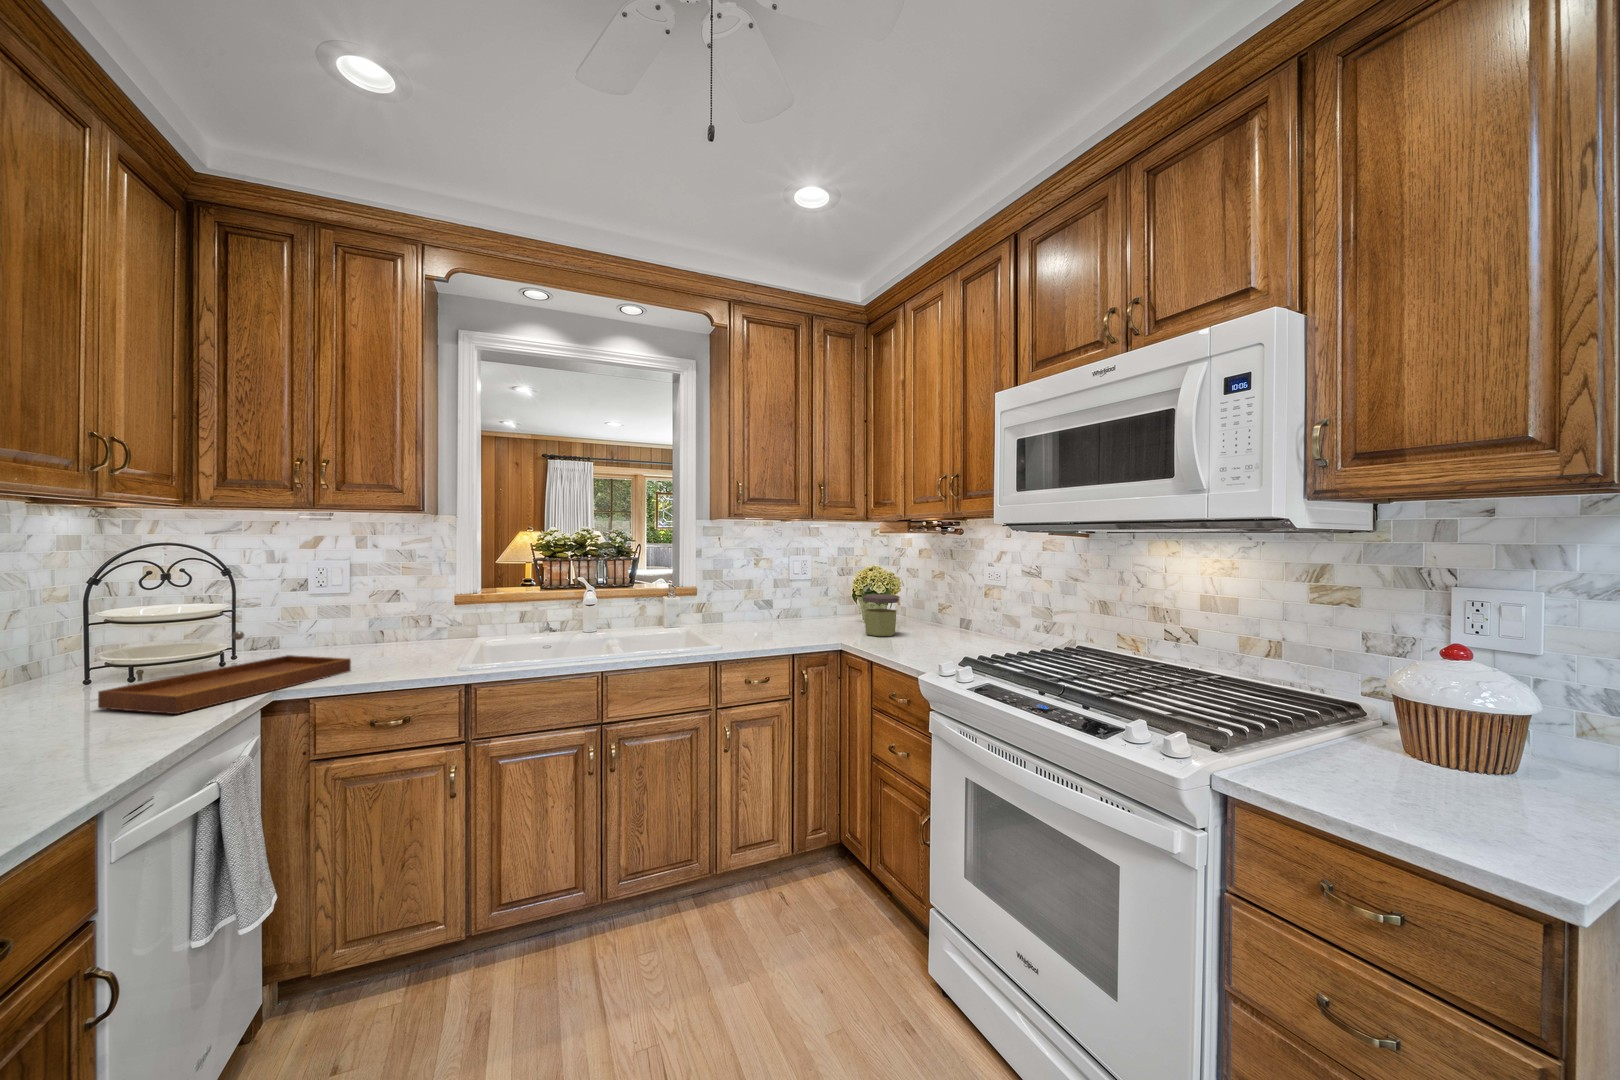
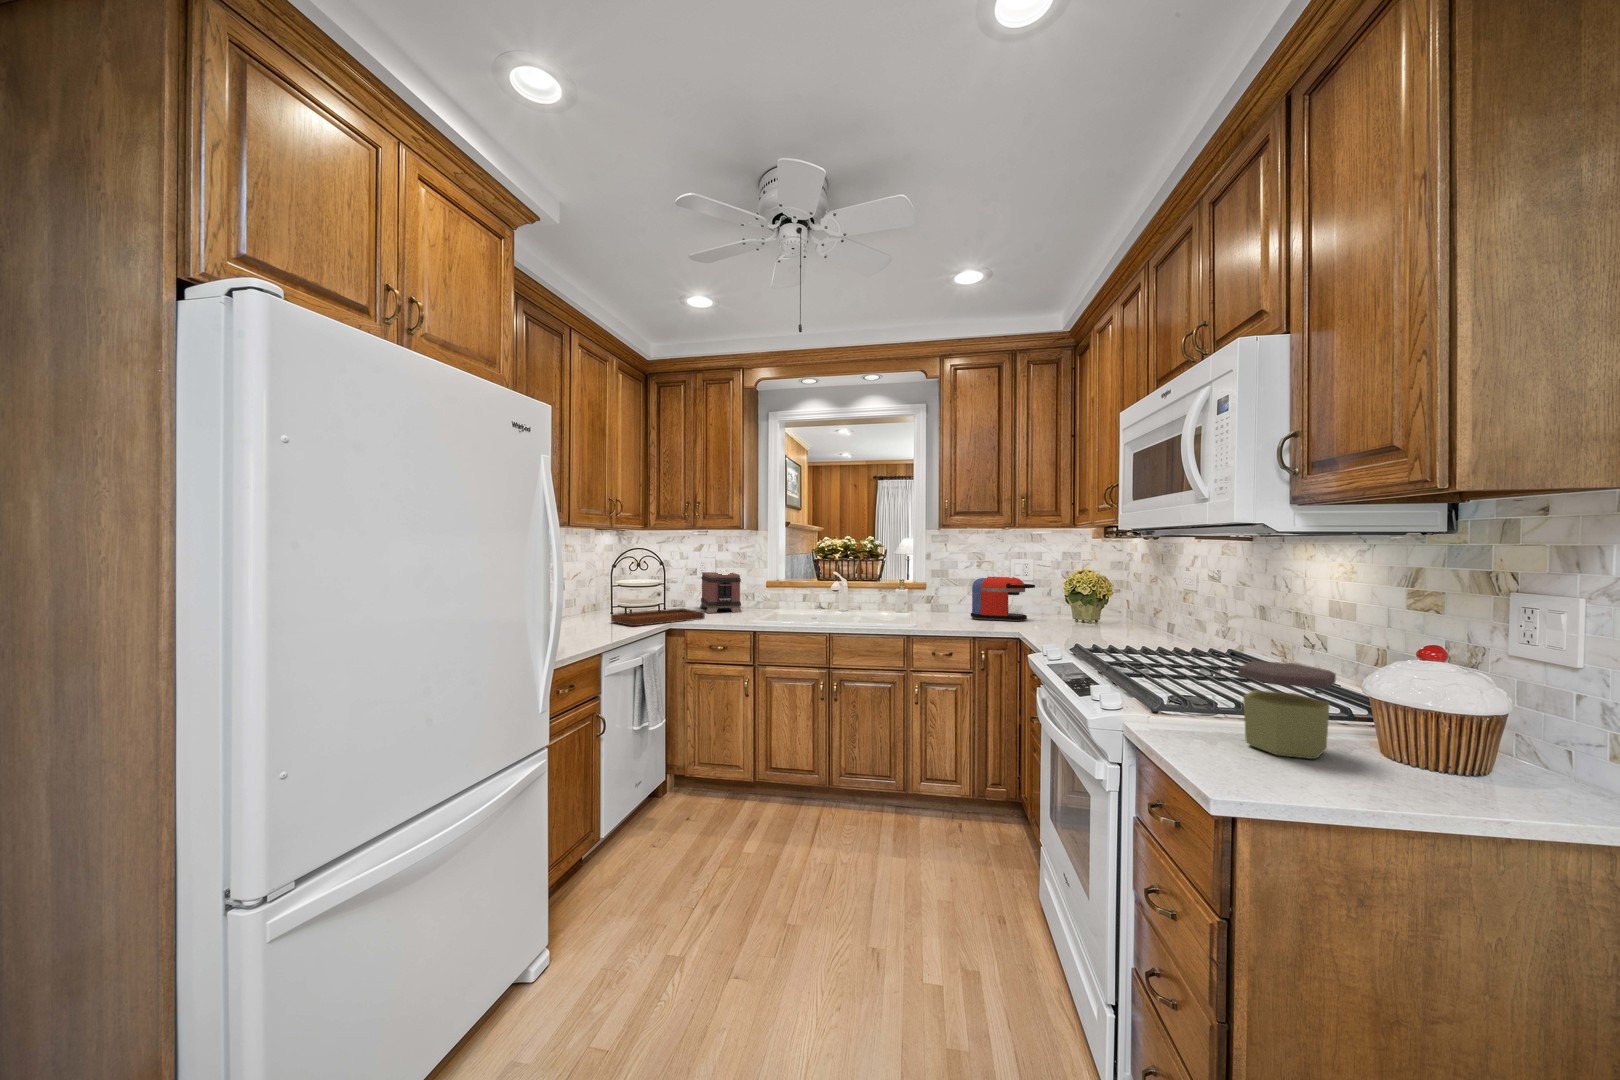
coffee maker: none [765,578,835,630] -> present [971,577,1035,621]
toaster: none [314,583,414,657] -> present [700,572,742,613]
jar: present [863,594,899,636] -> present [1238,661,1336,759]

